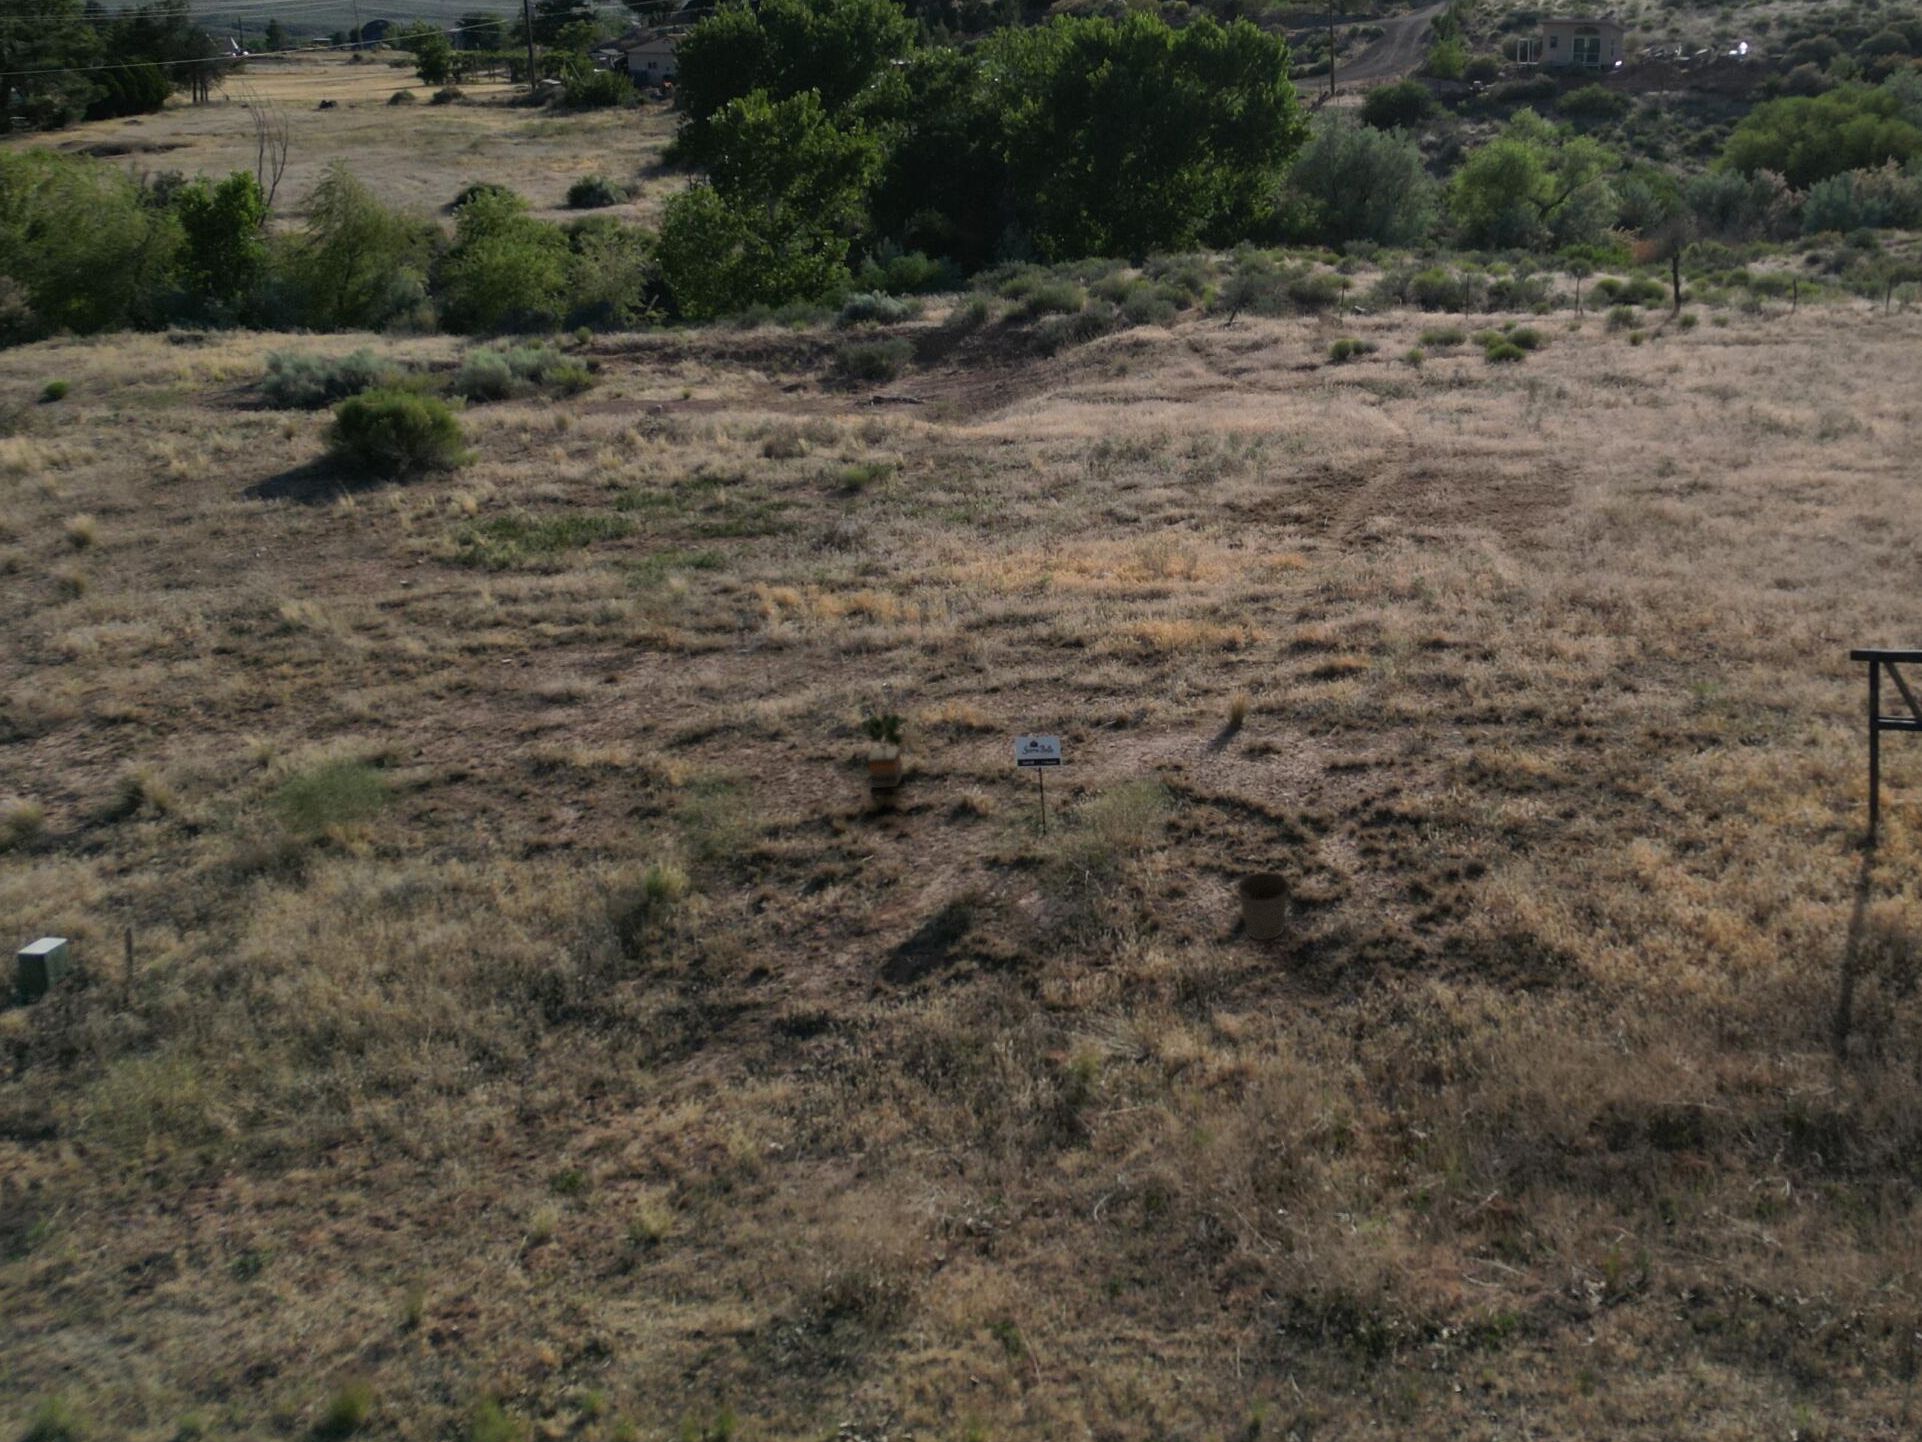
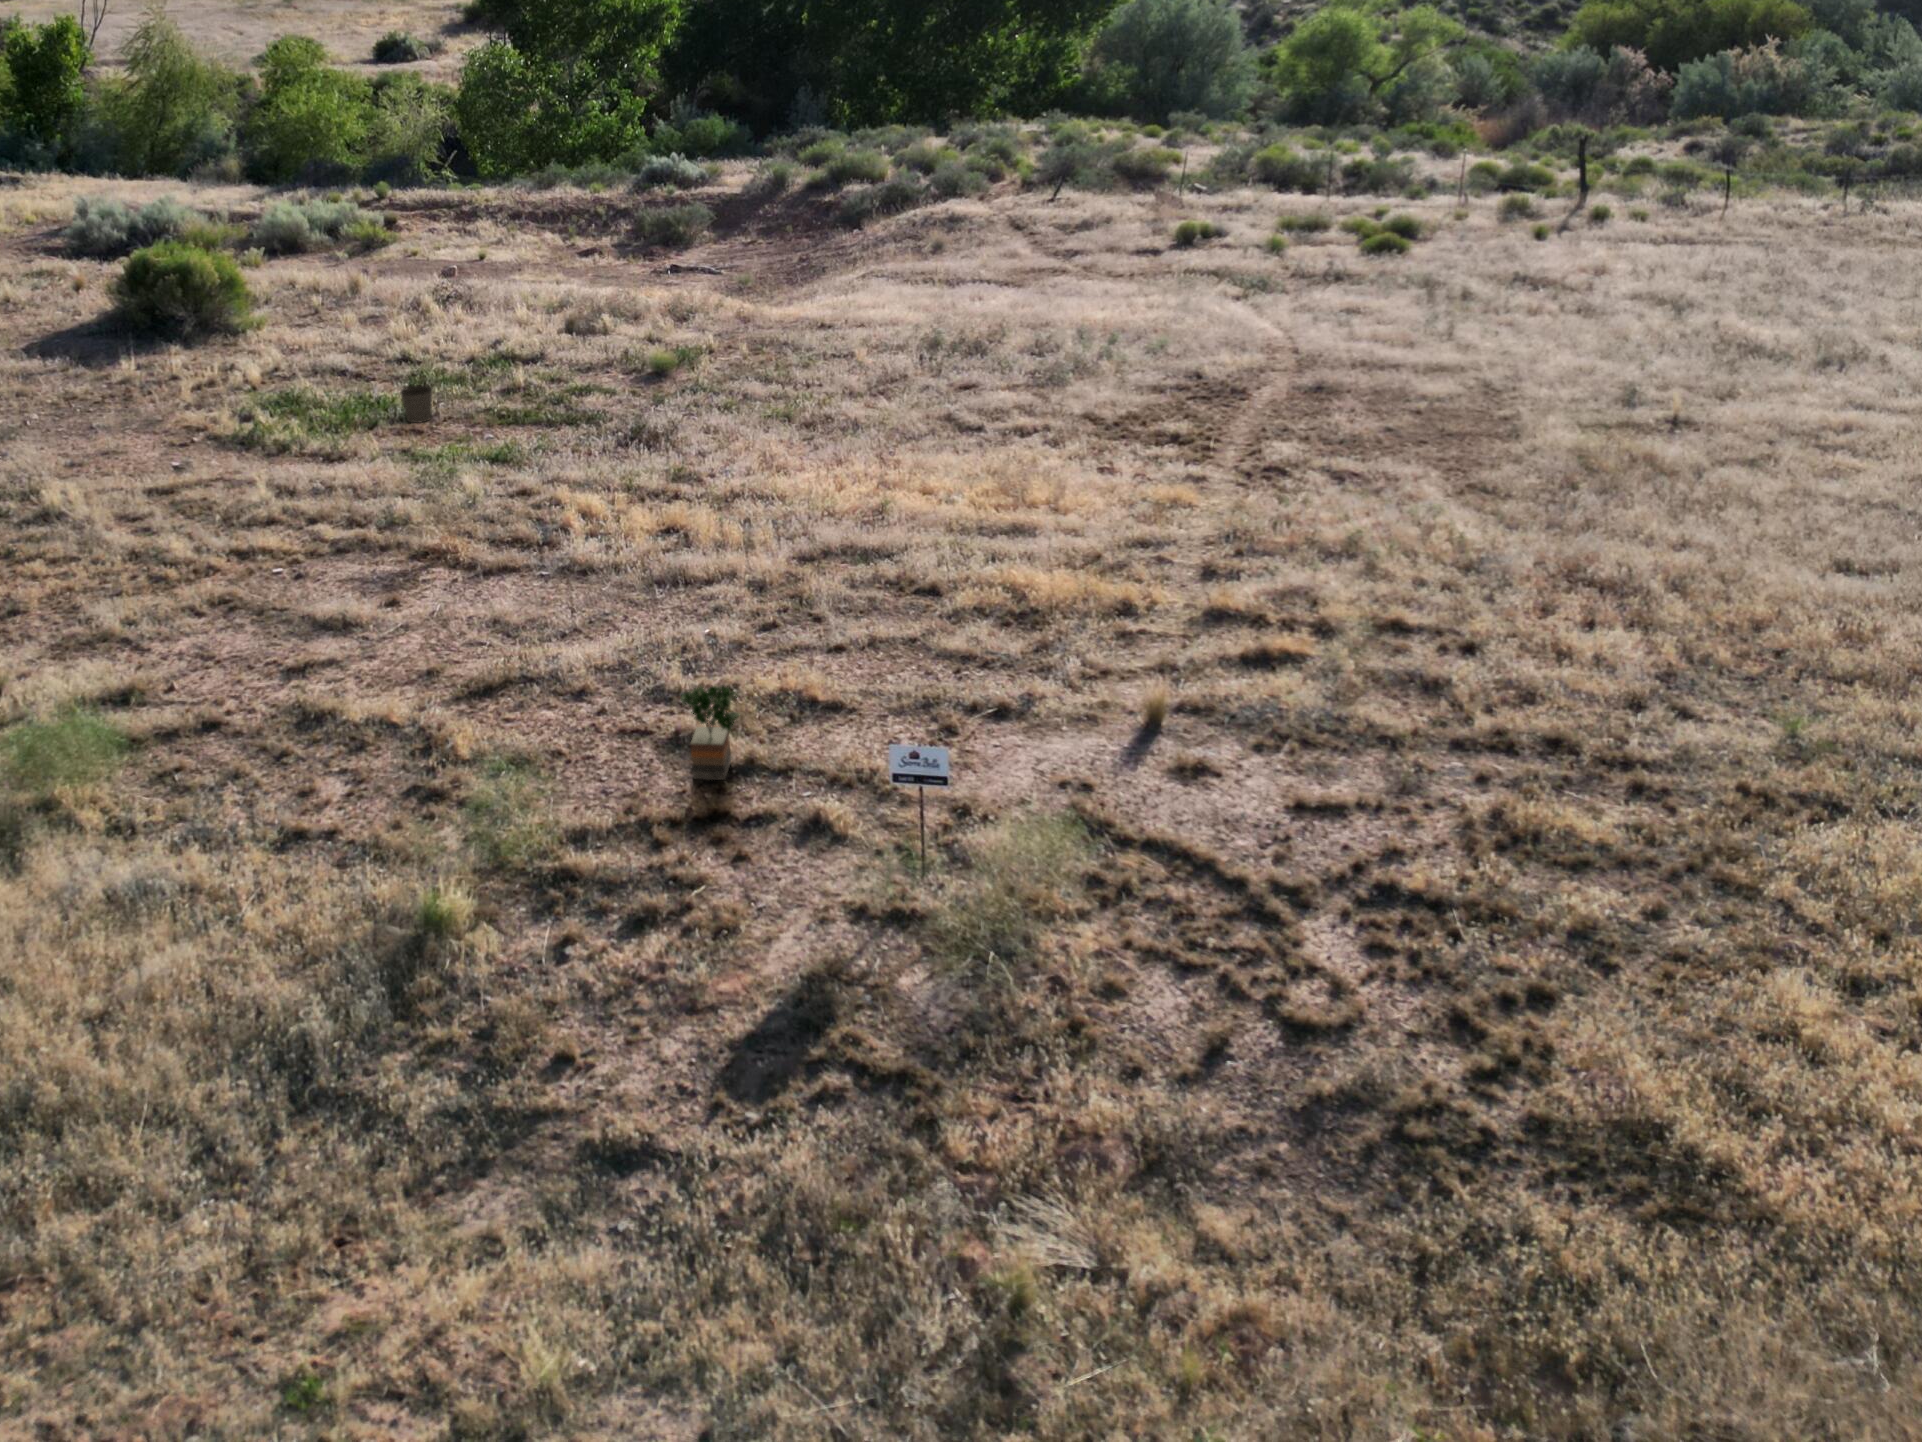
bucket: present [1237,872,1289,940] -> present [400,385,432,423]

